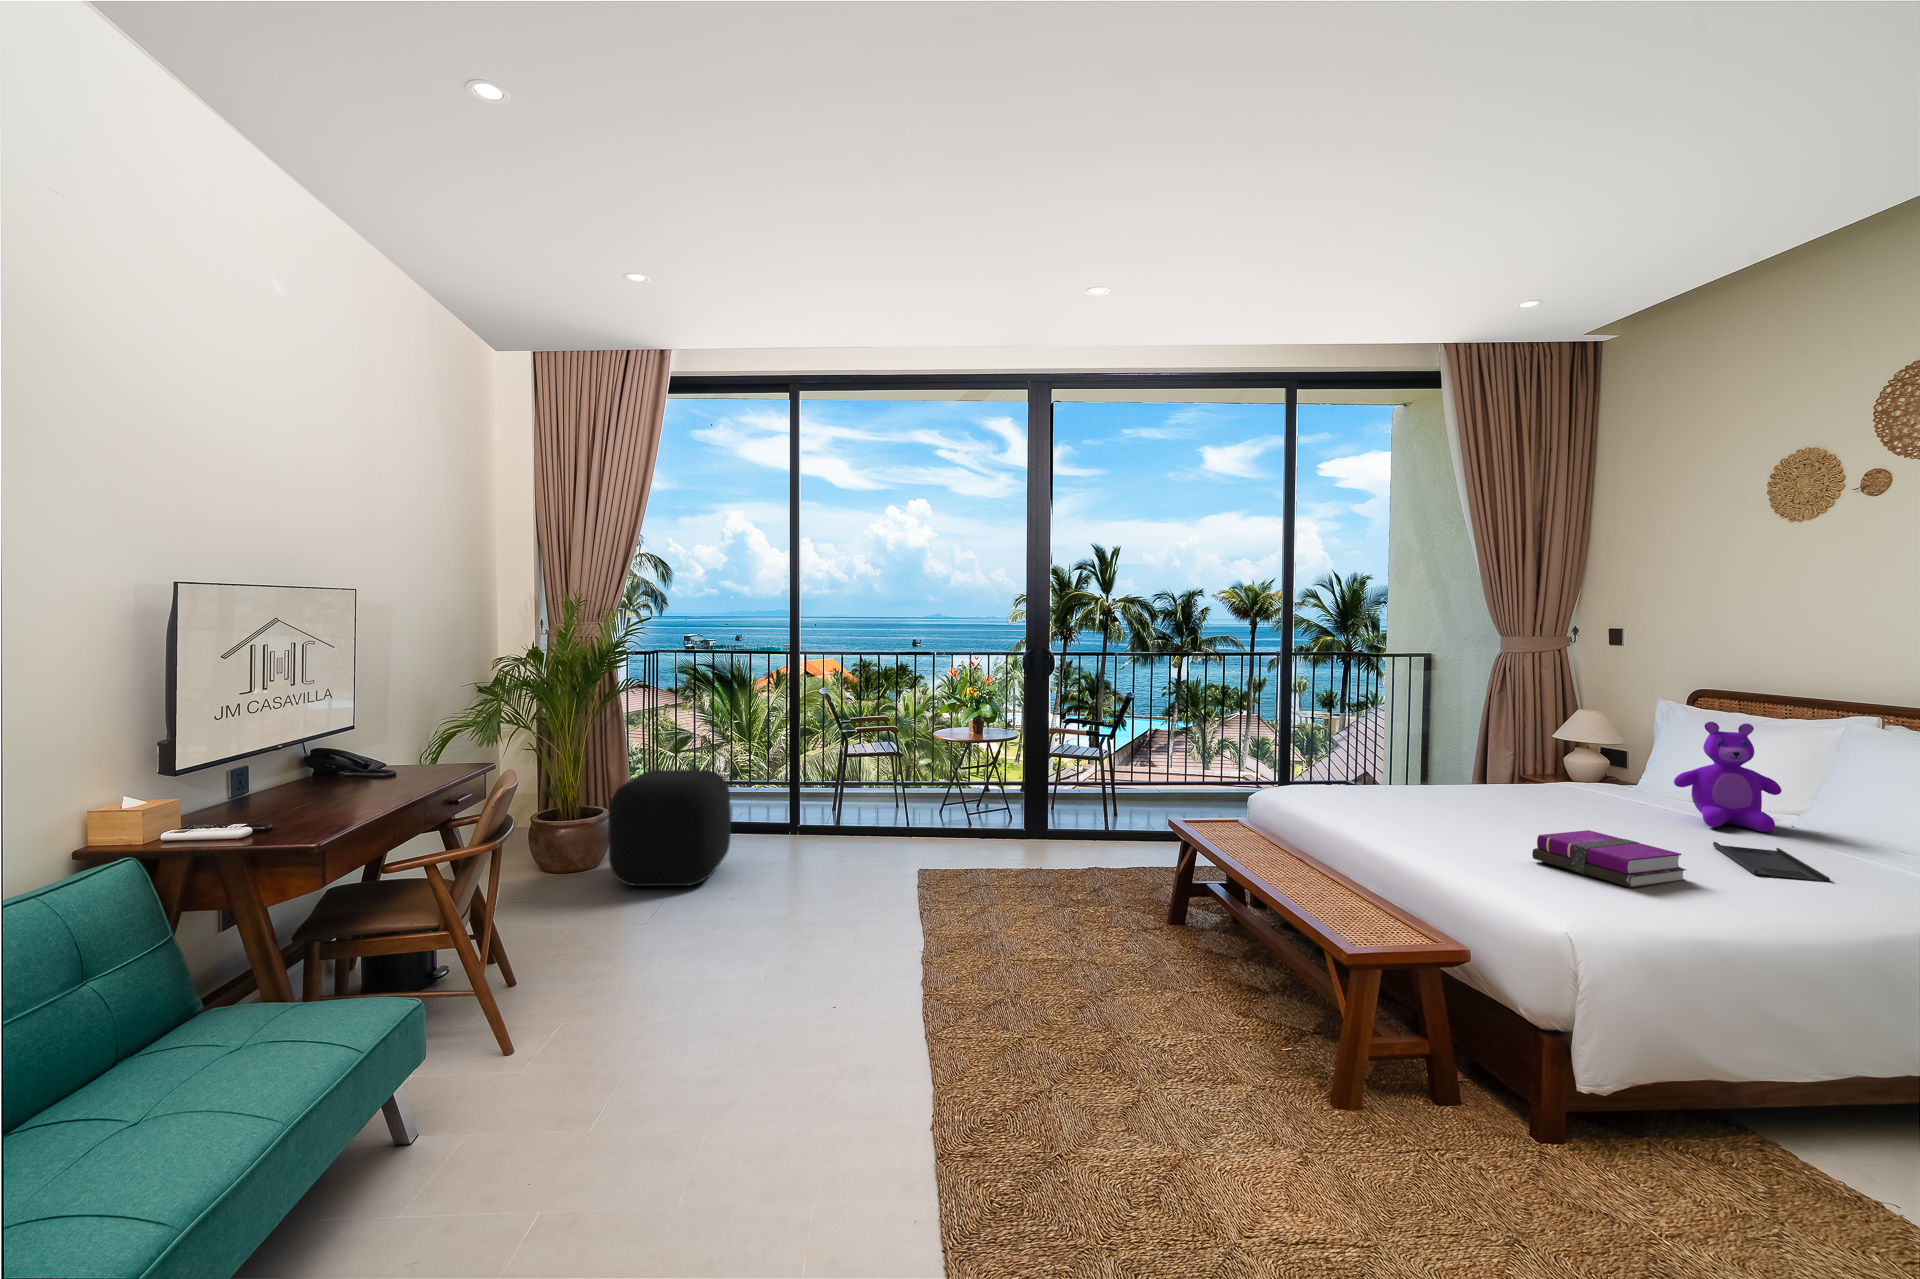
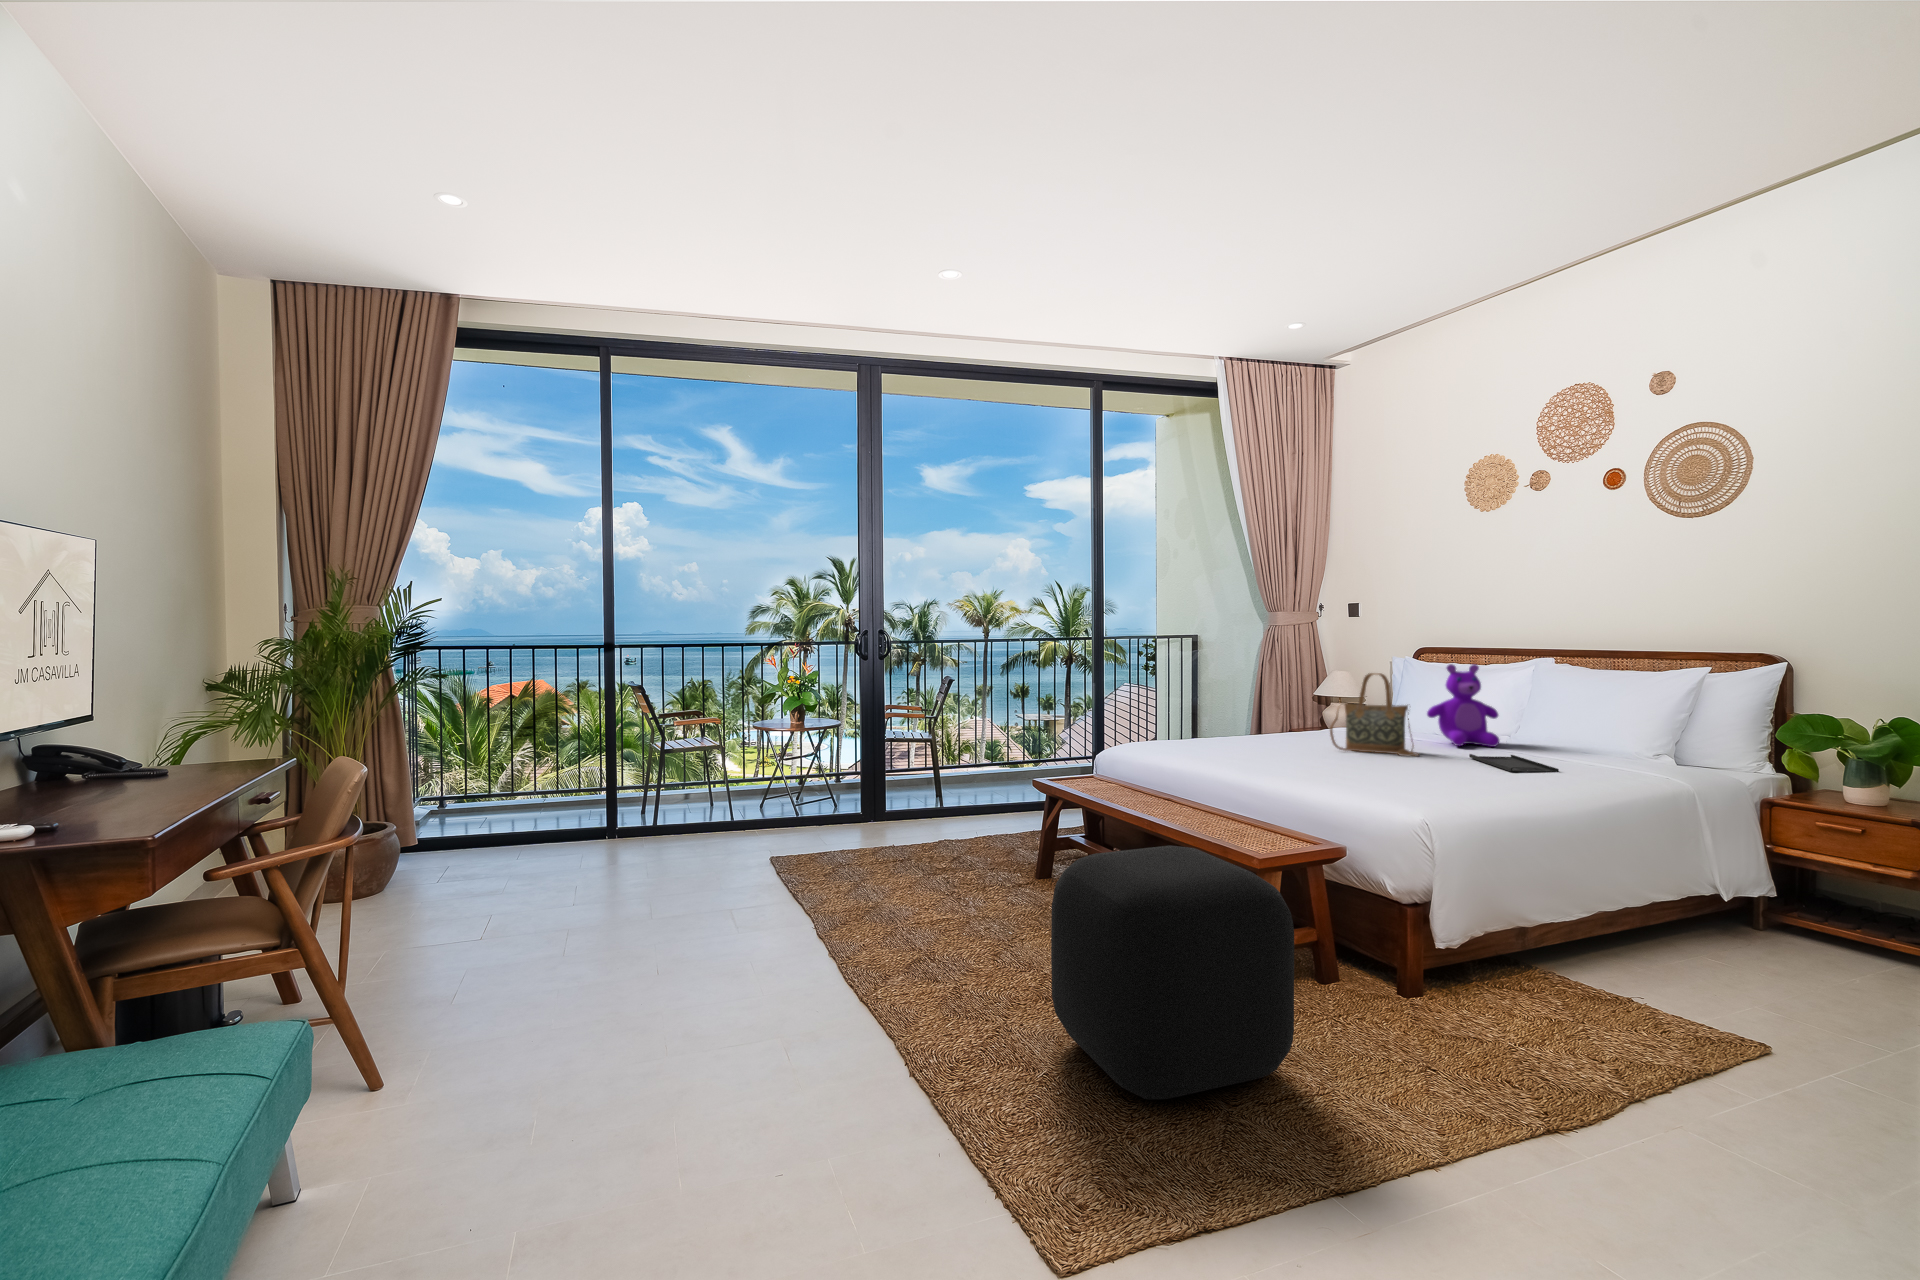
handbag: none [1530,729,1644,837] -> present [1330,673,1419,756]
ottoman: present [608,770,731,886] -> present [1051,846,1294,1099]
notebook: present [1532,830,1686,888] -> none [1359,749,1471,787]

